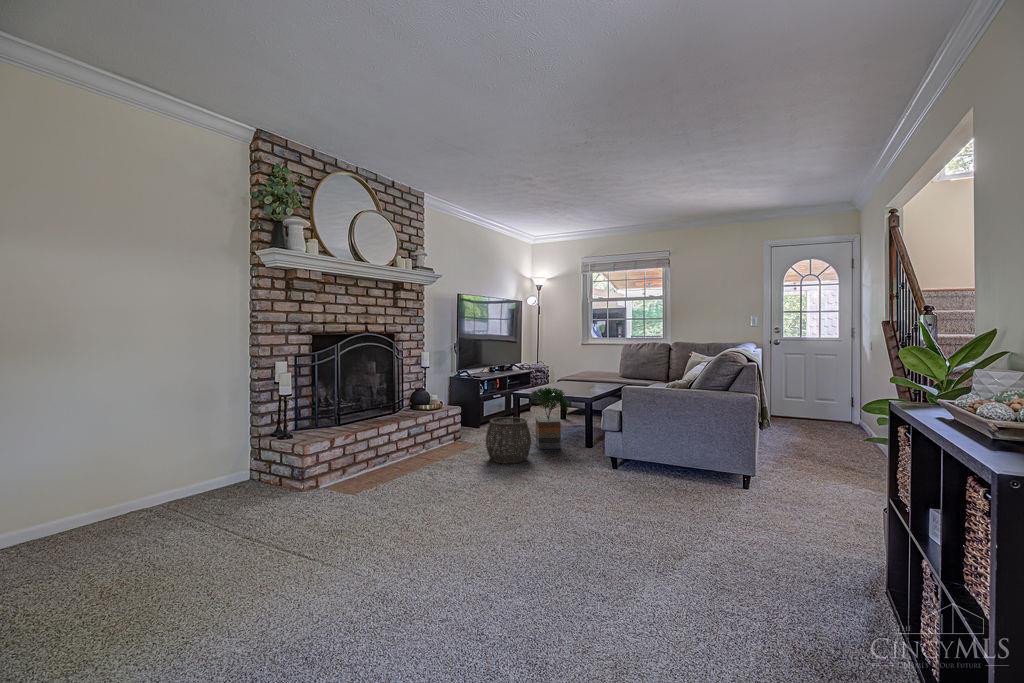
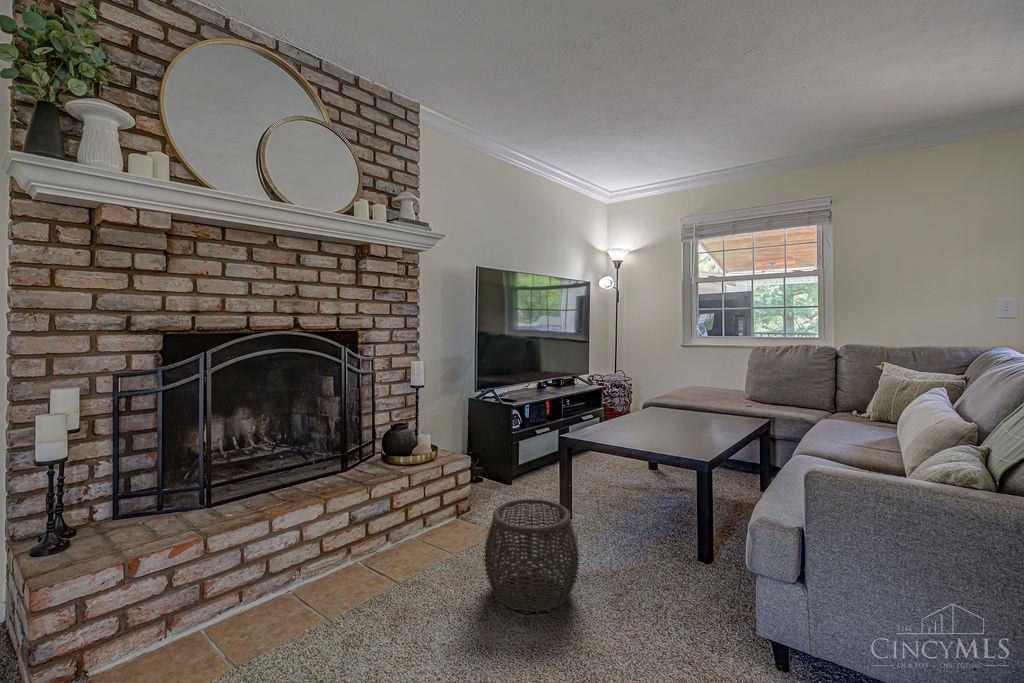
potted tree: present [530,388,569,449] -> none [583,433,664,558]

